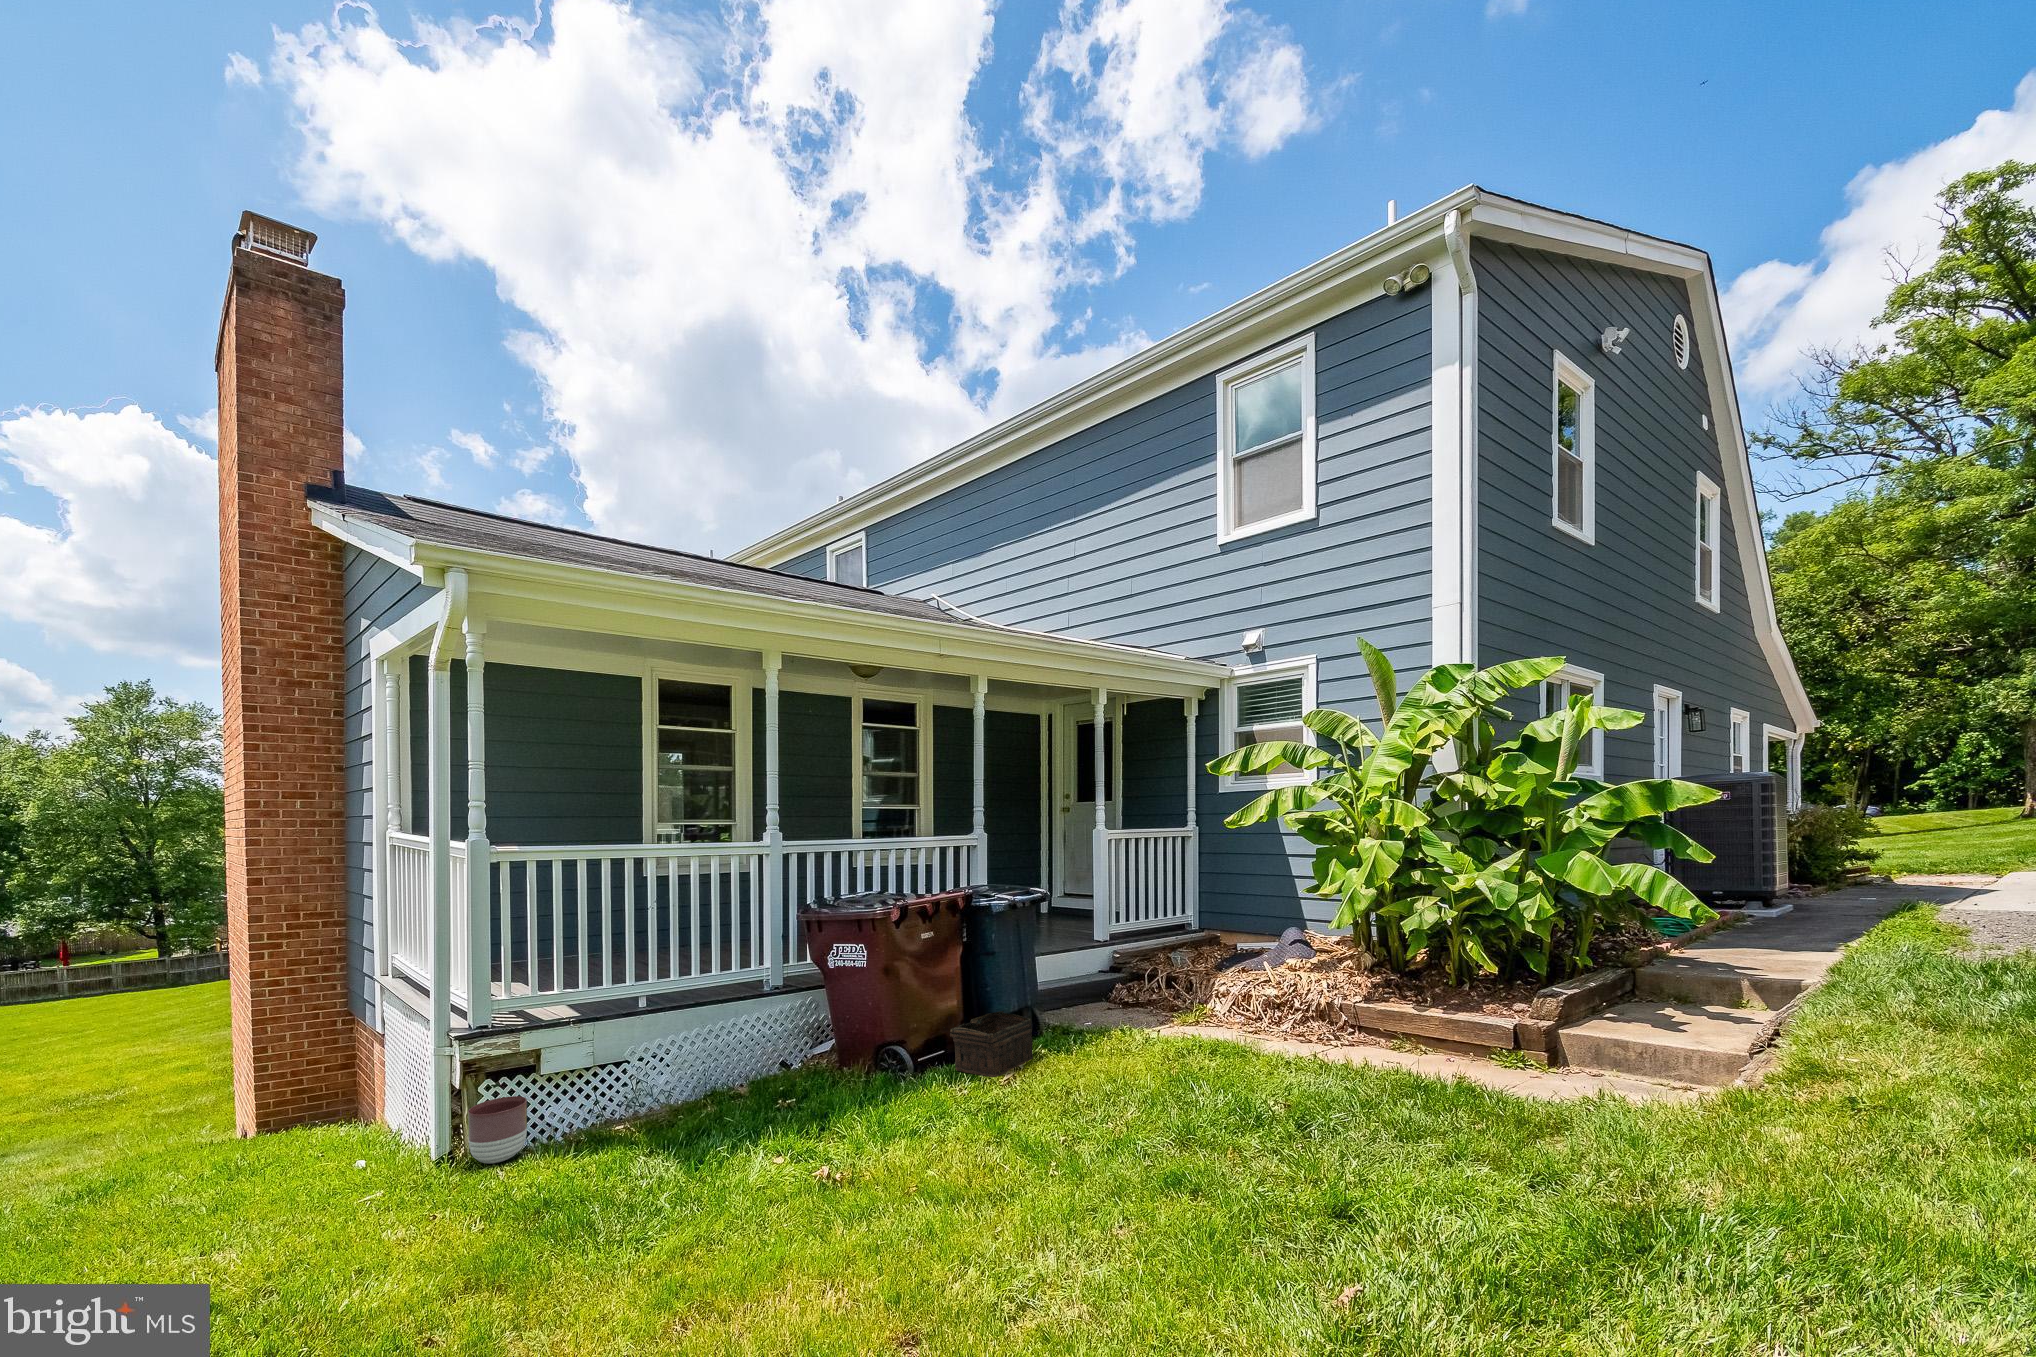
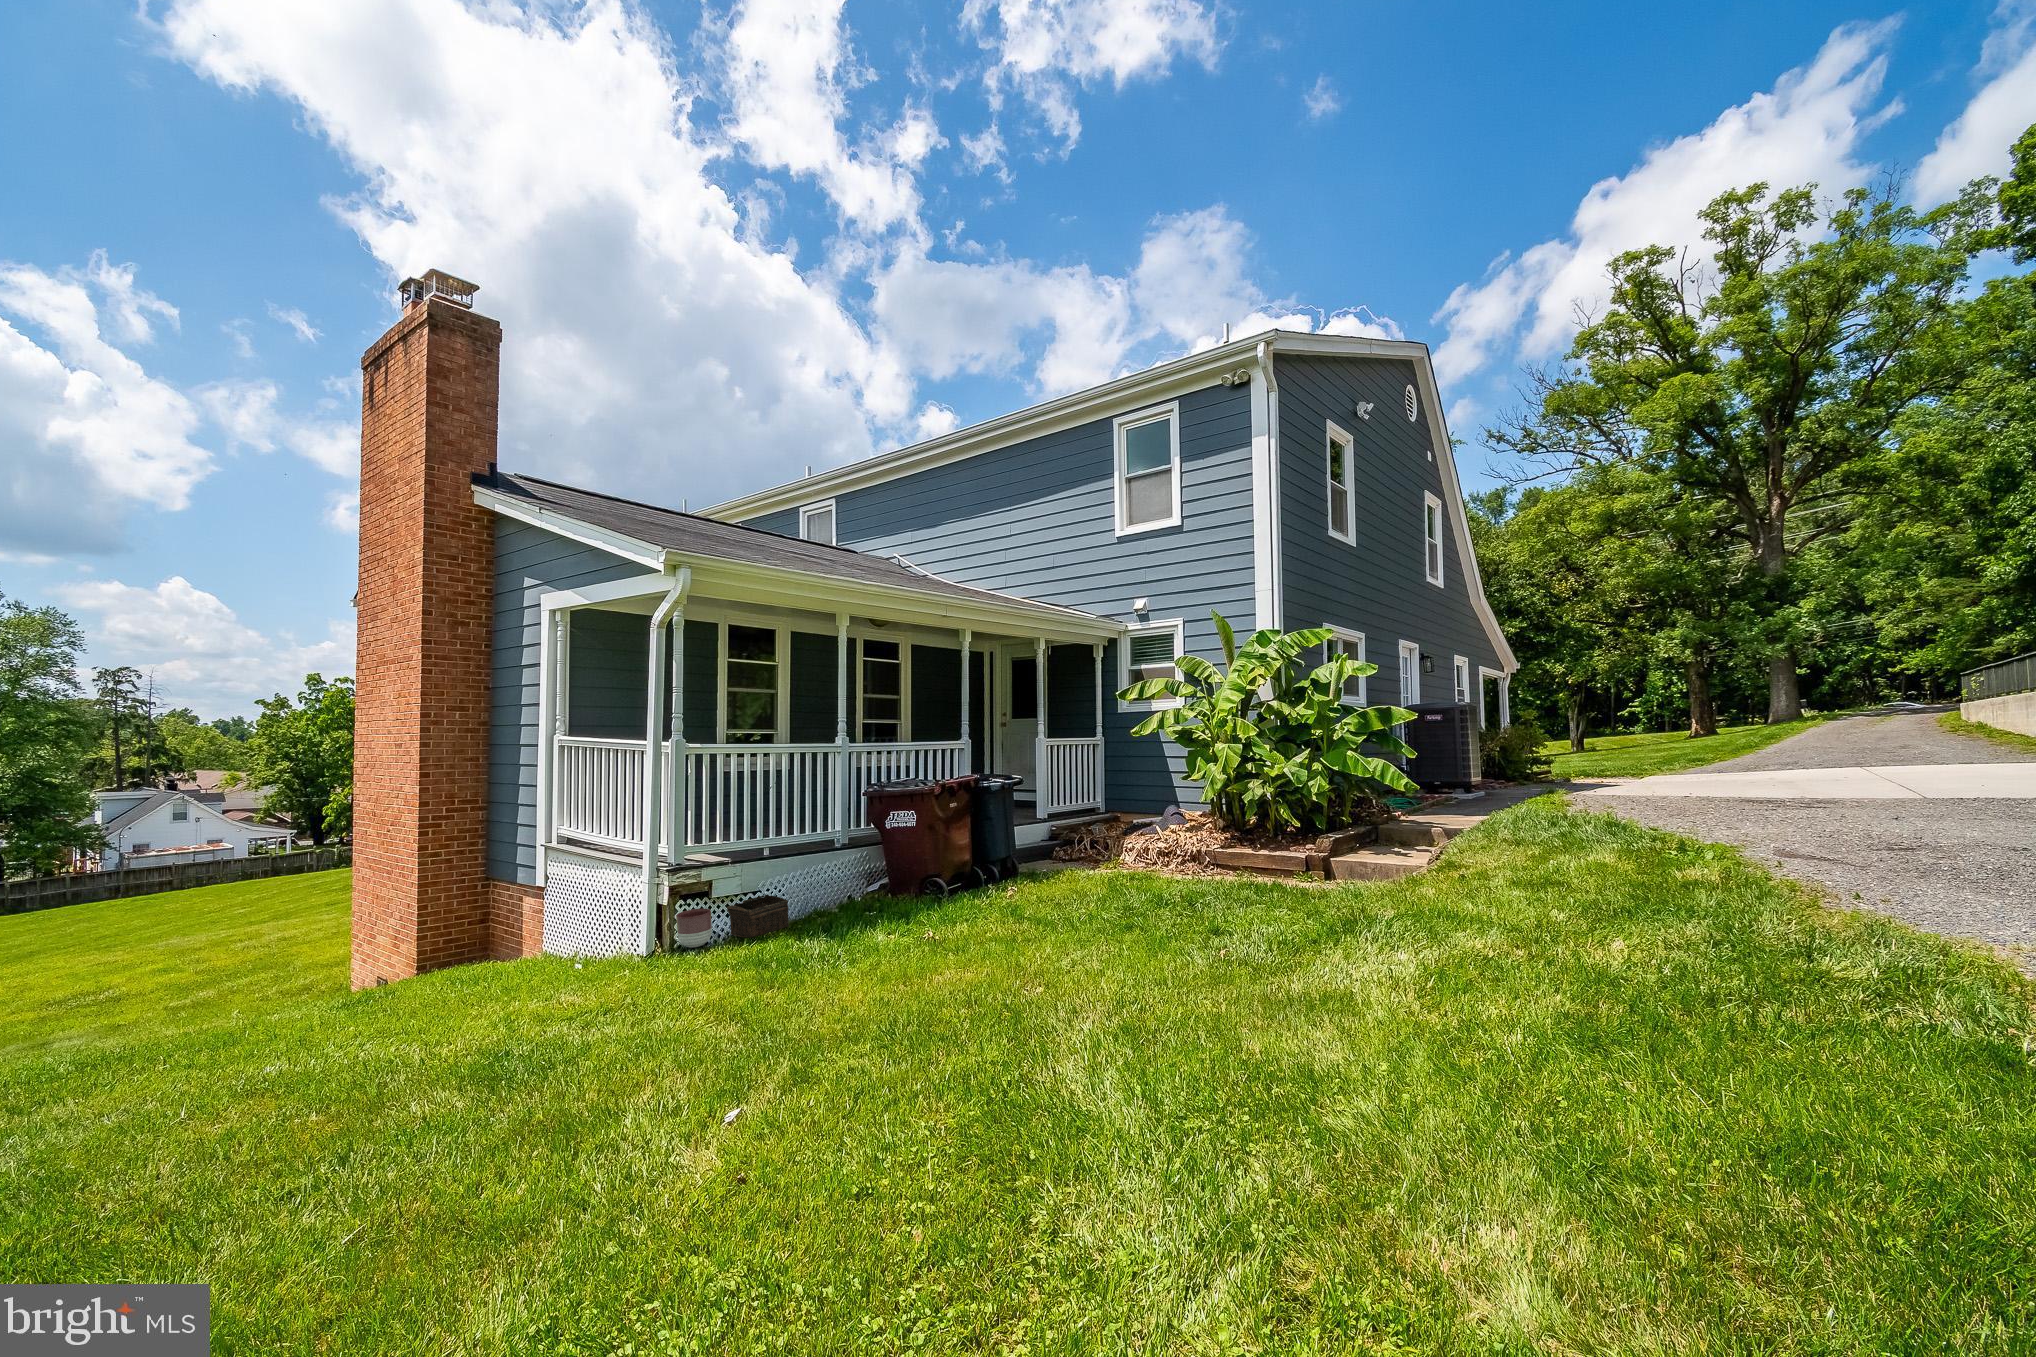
basket: present [950,1011,1033,1077] -> present [727,895,789,937]

